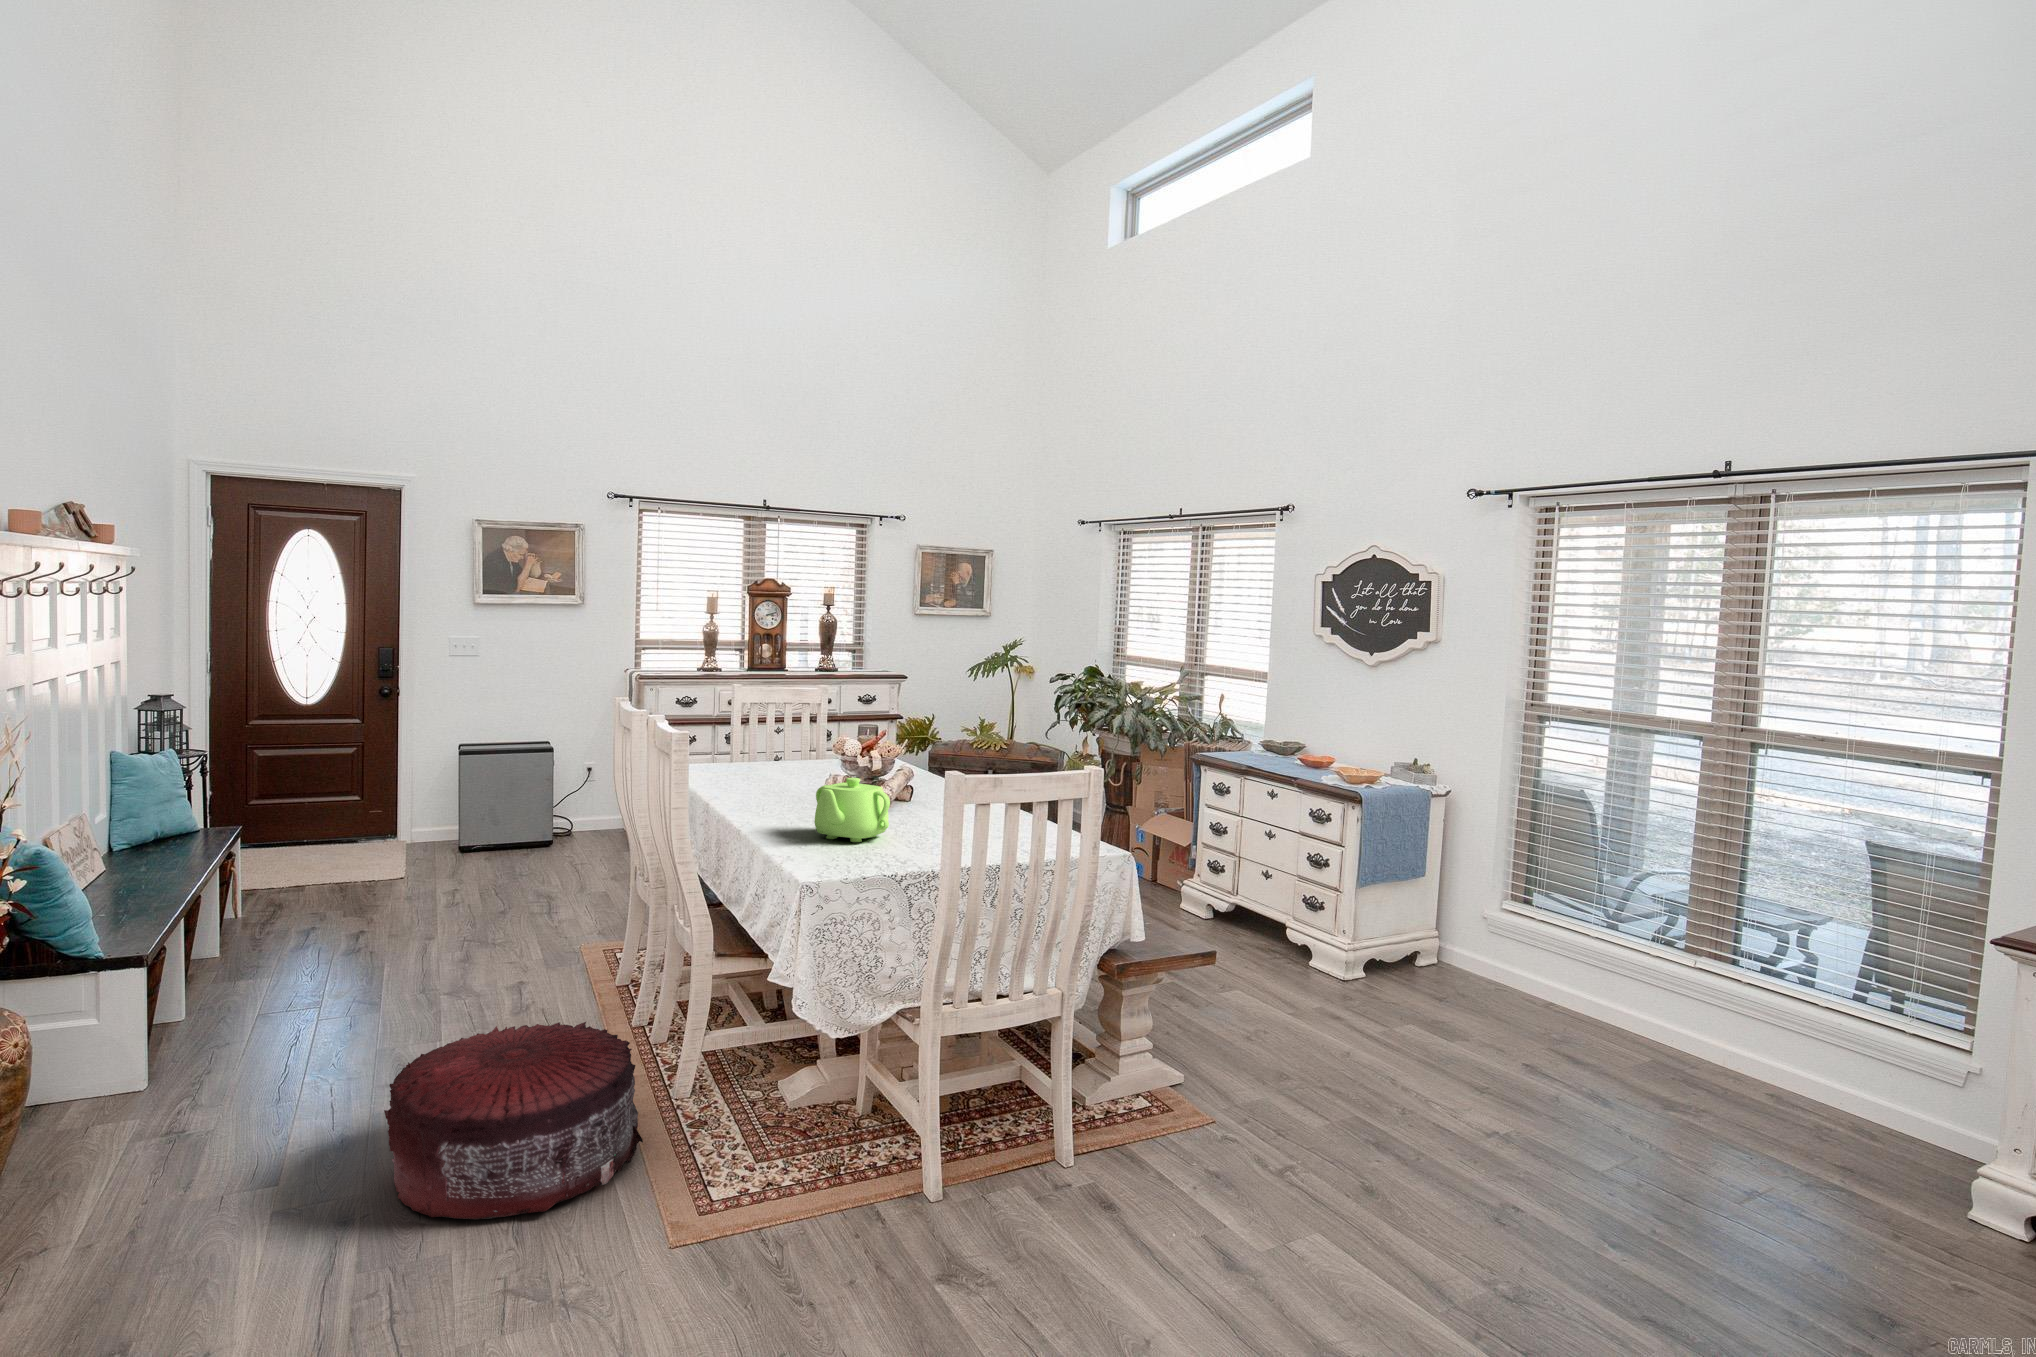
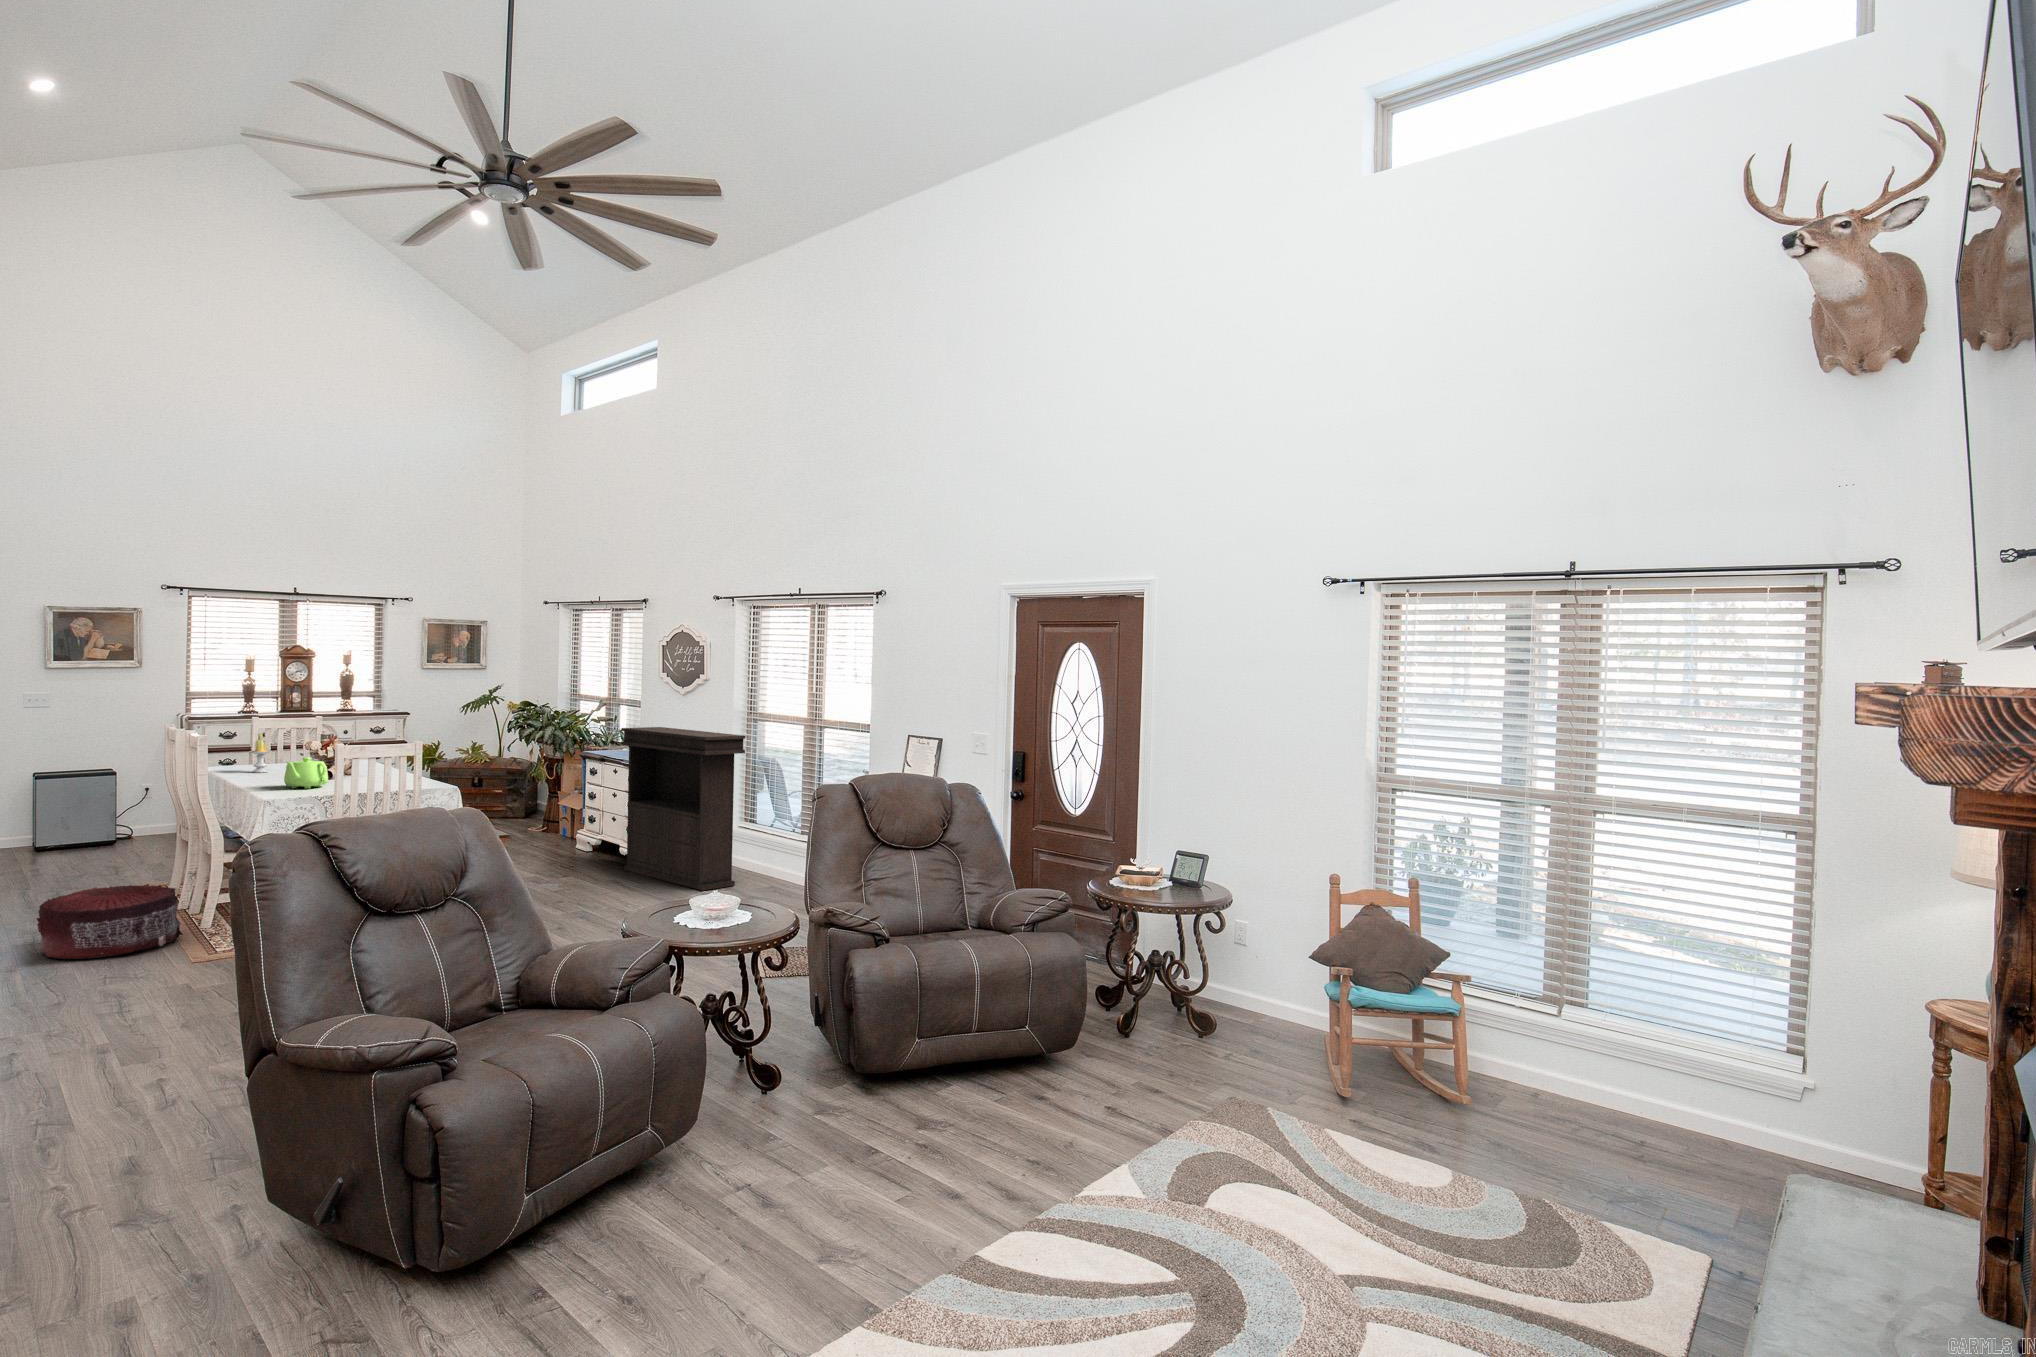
candle: none [738,717,774,787] -> present [249,733,272,773]
console table: none [1310,723,1621,1070] -> present [621,727,745,891]

